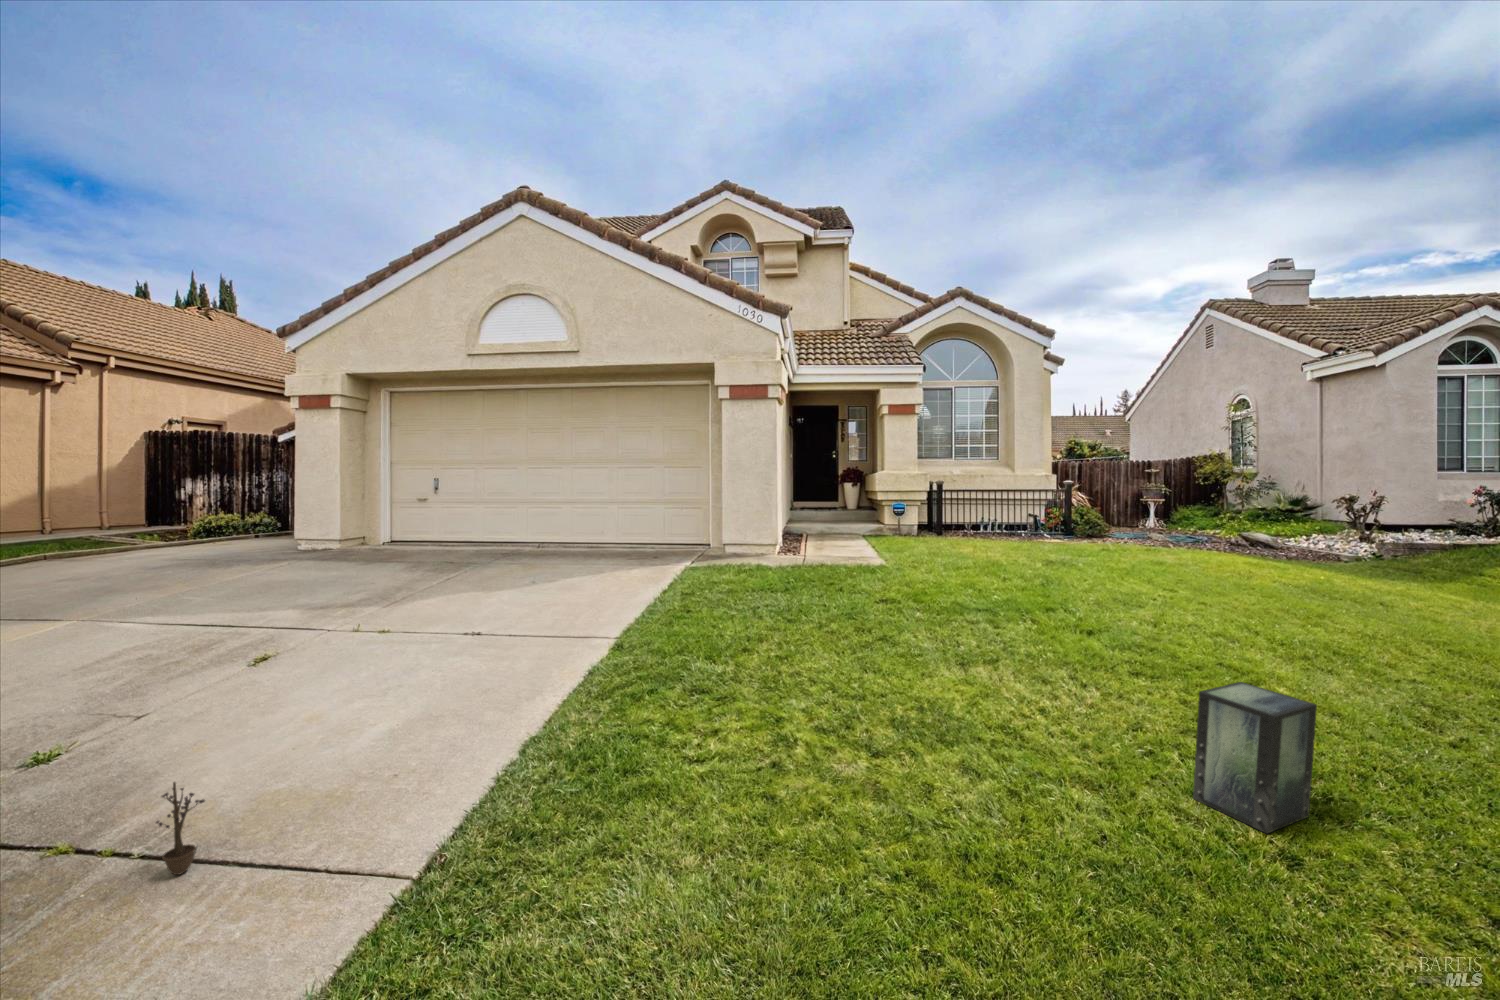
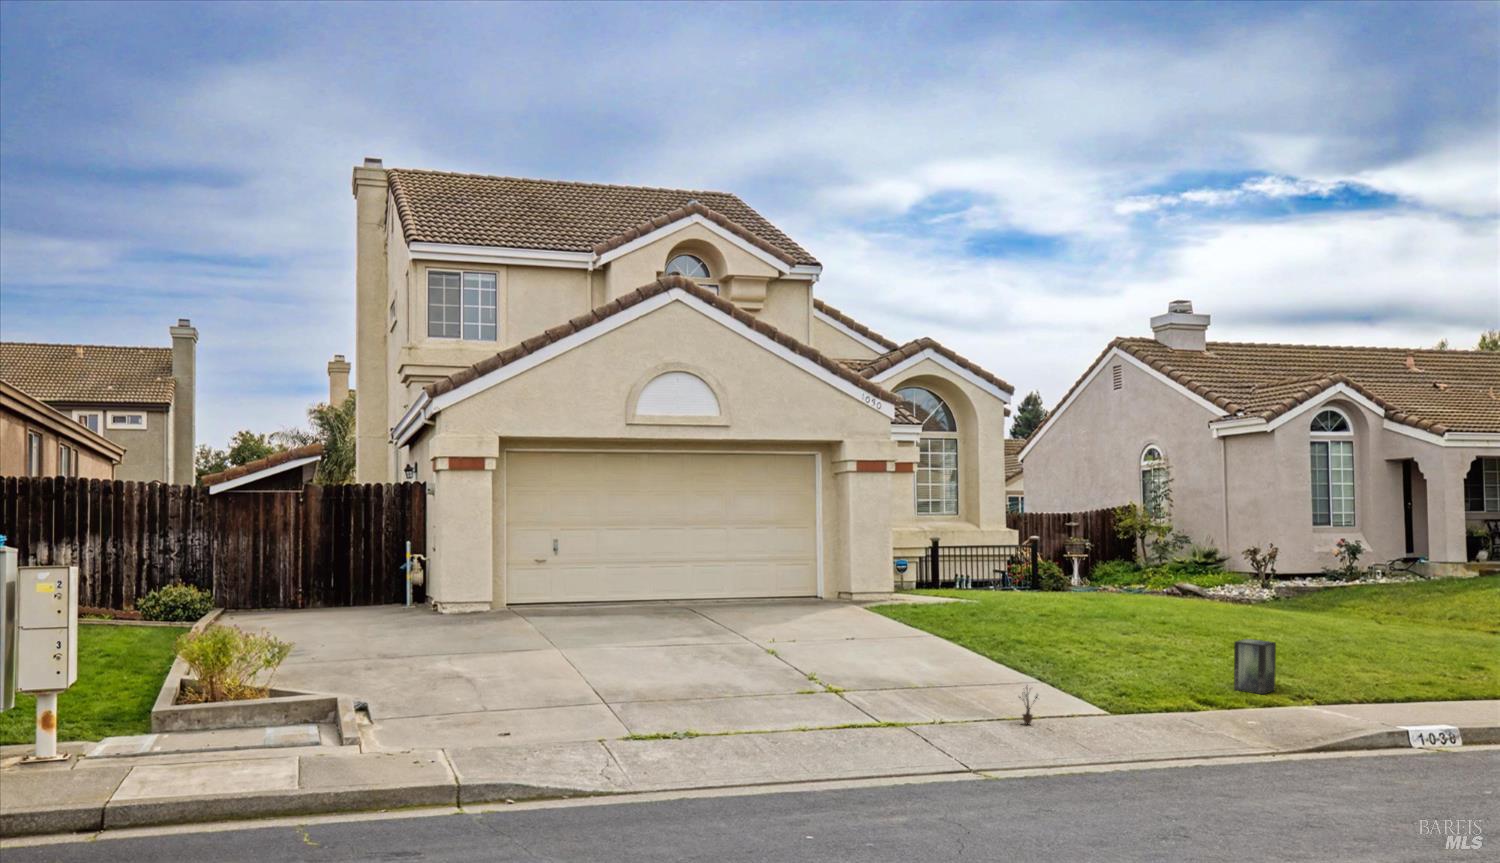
decorative plant: present [156,782,205,875] -> present [1017,686,1038,724]

